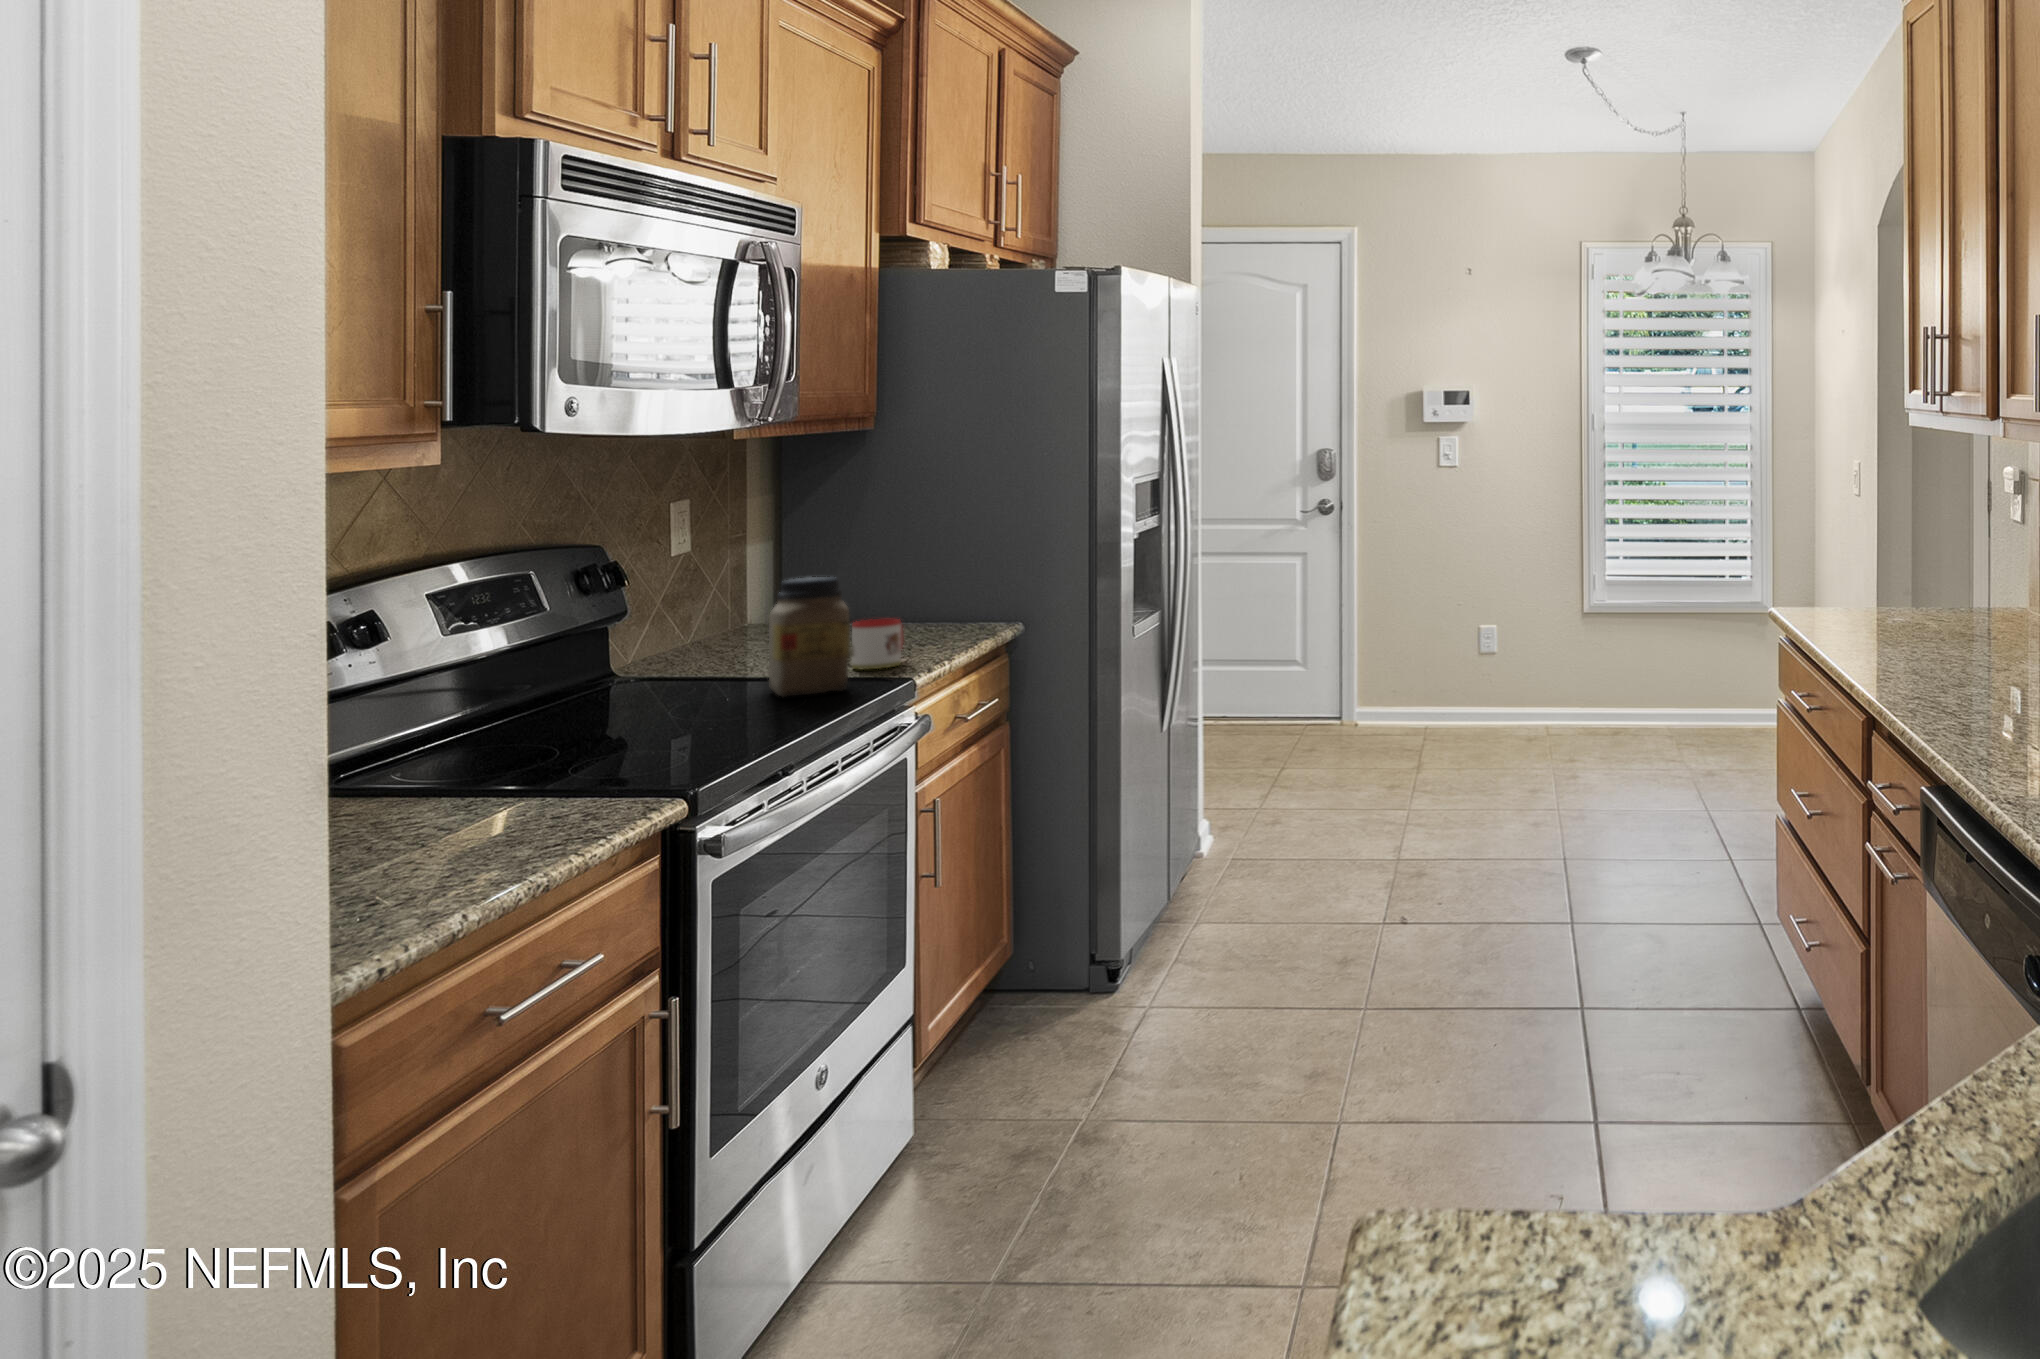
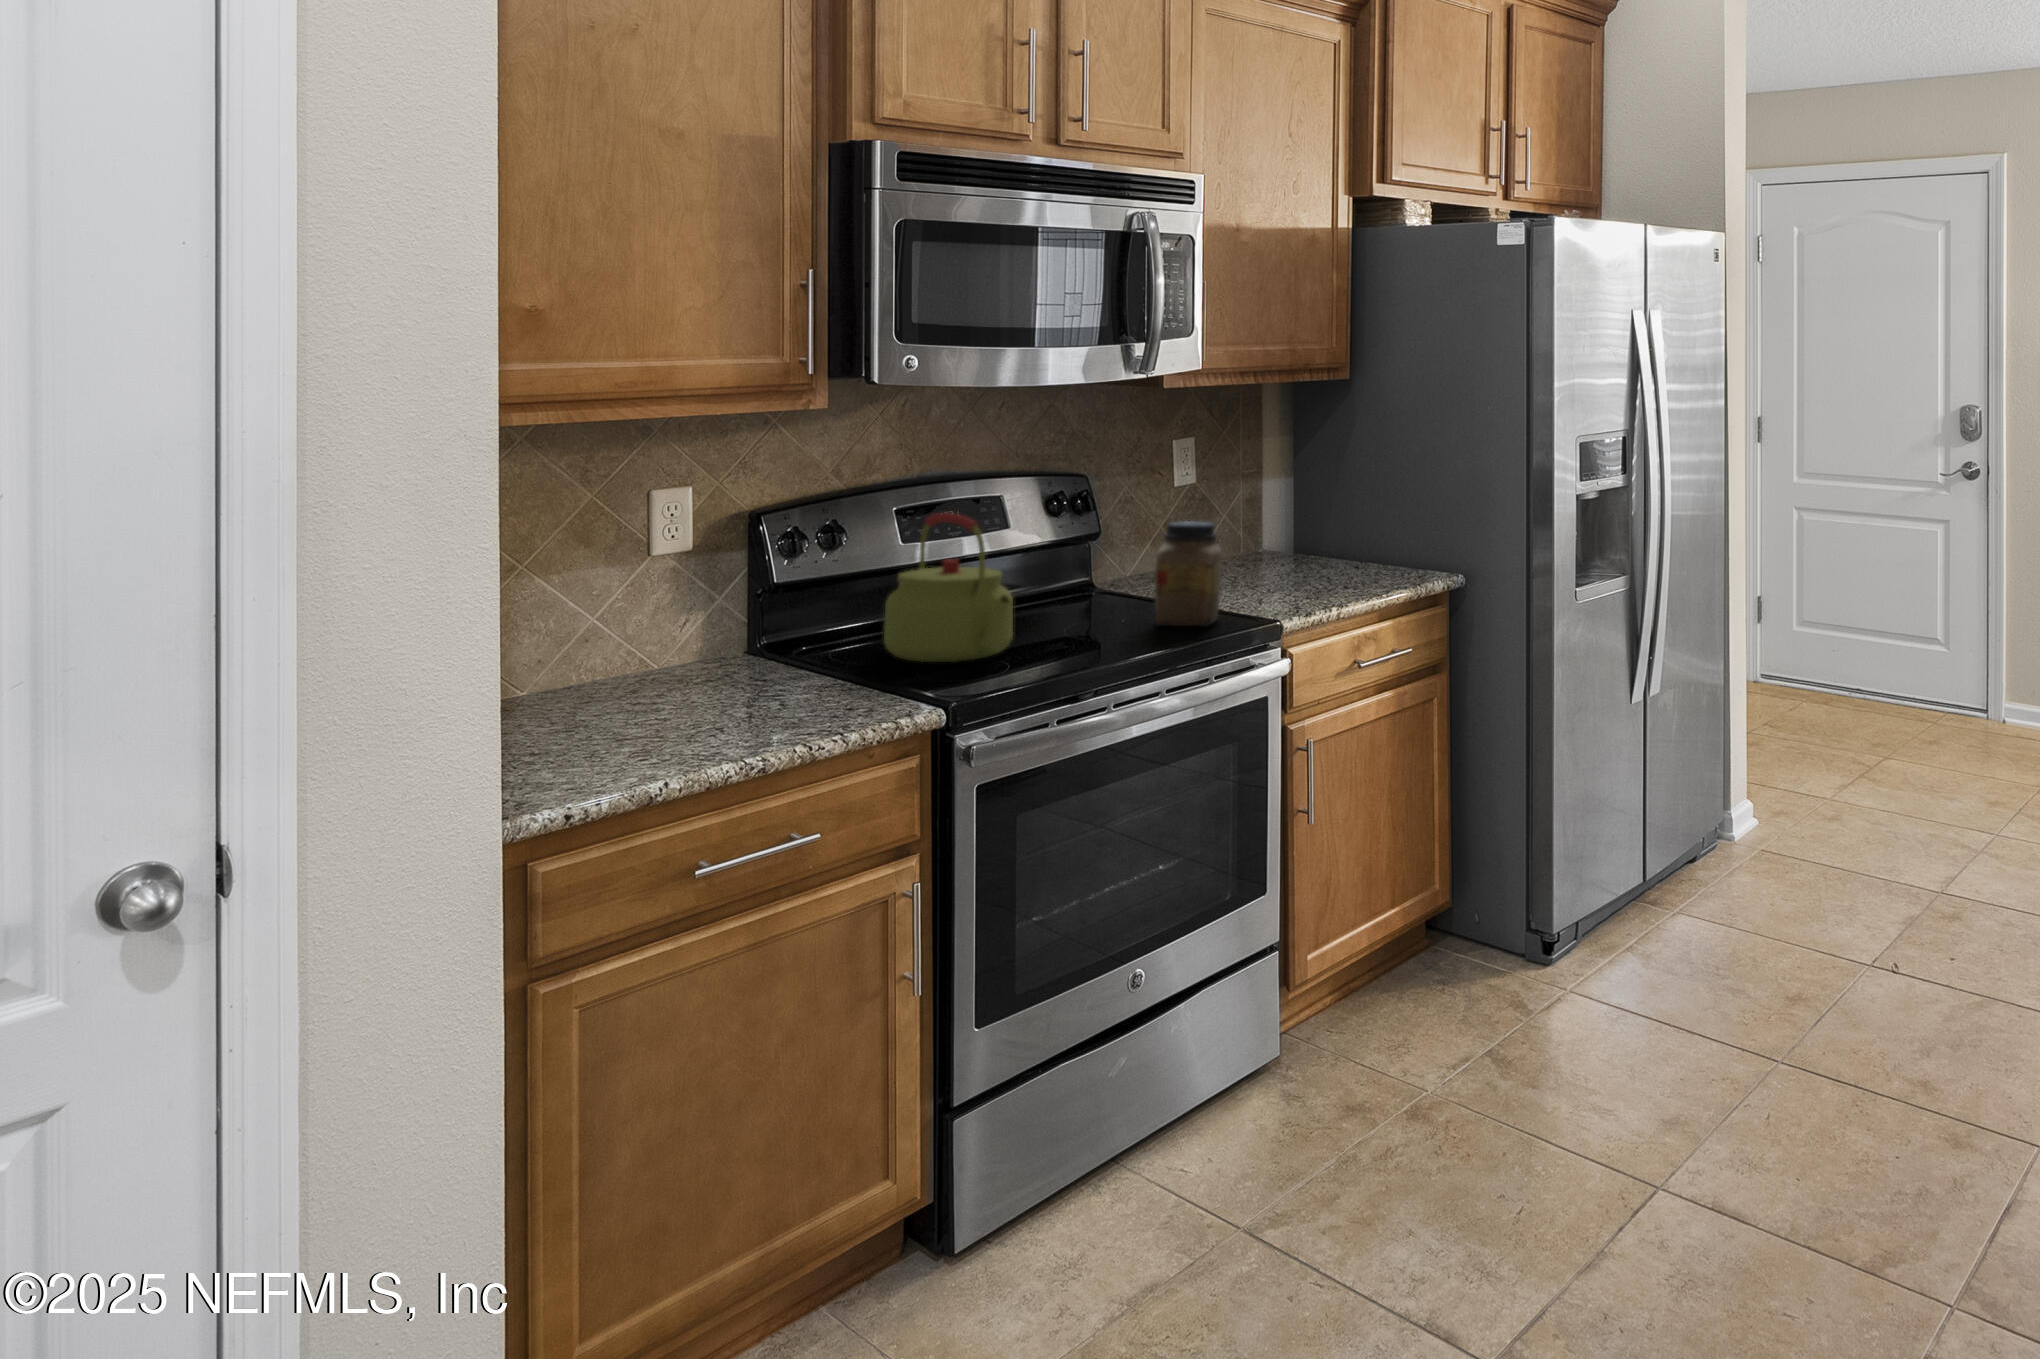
kettle: none [473,582,683,768] -> present [884,513,1013,662]
mug: present [852,619,903,669] -> none [1254,562,1307,608]

